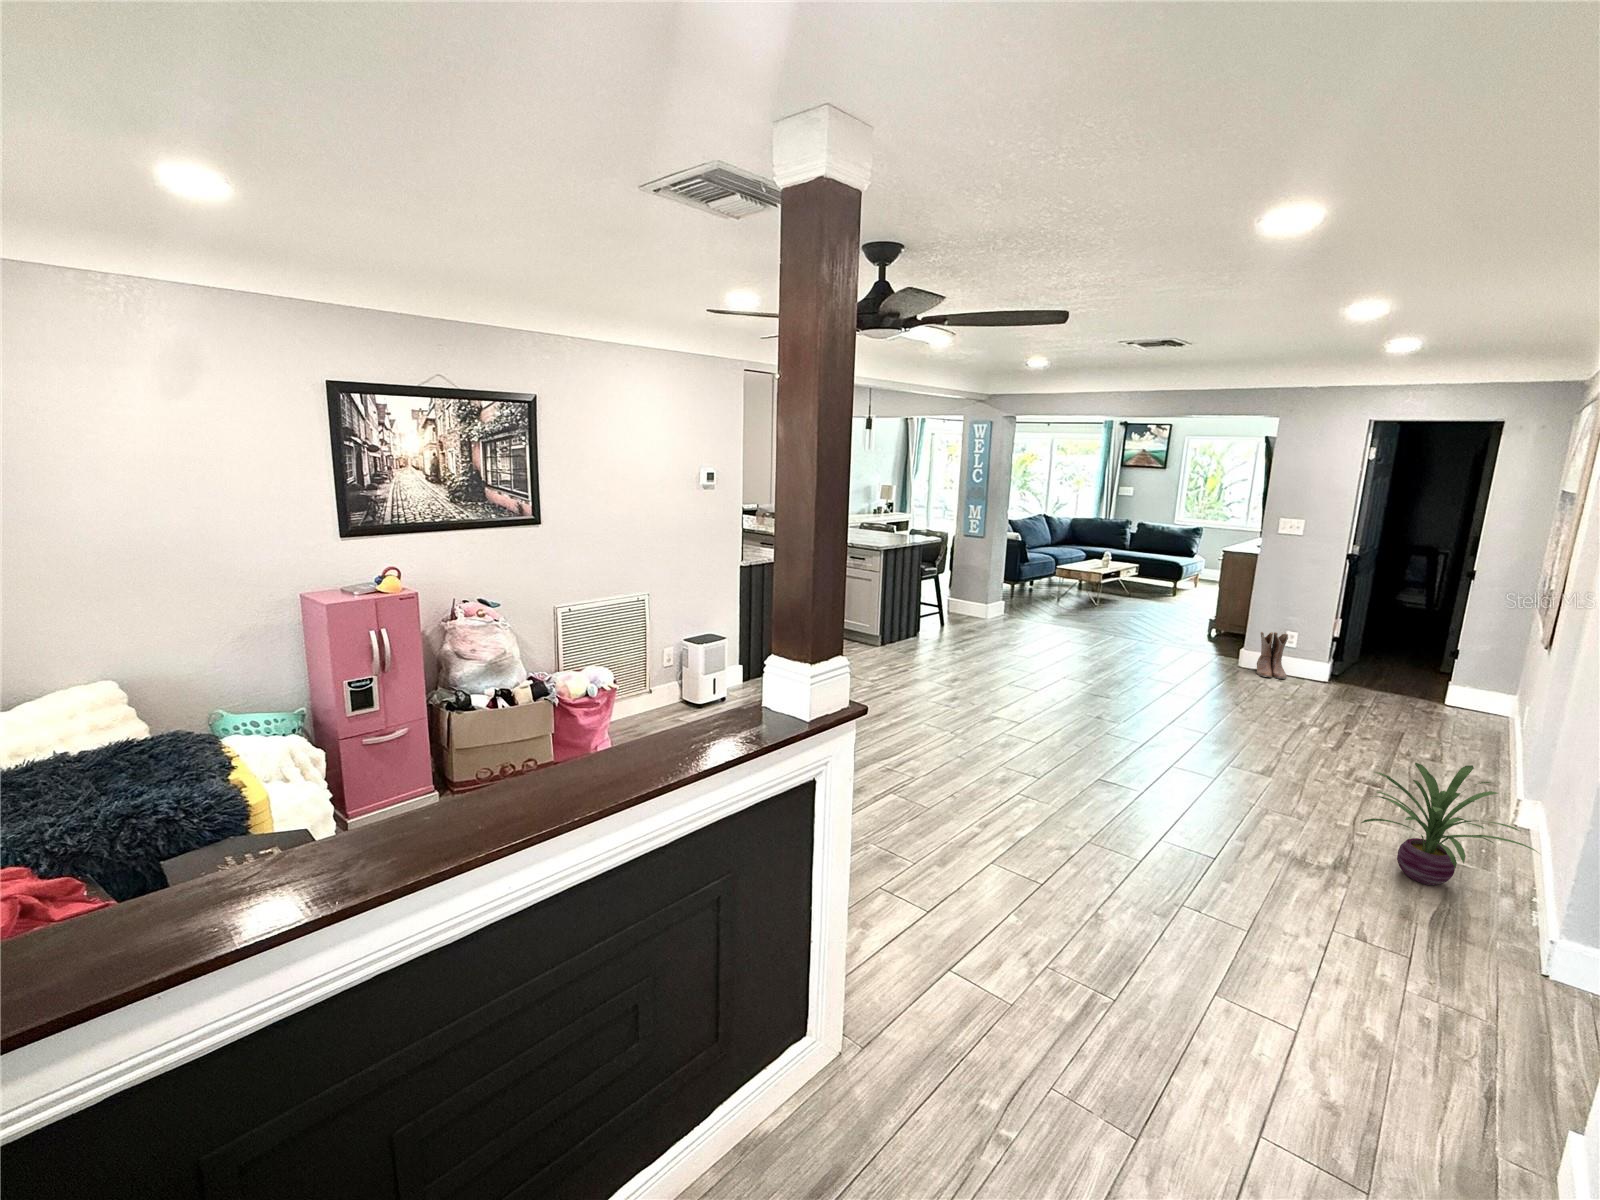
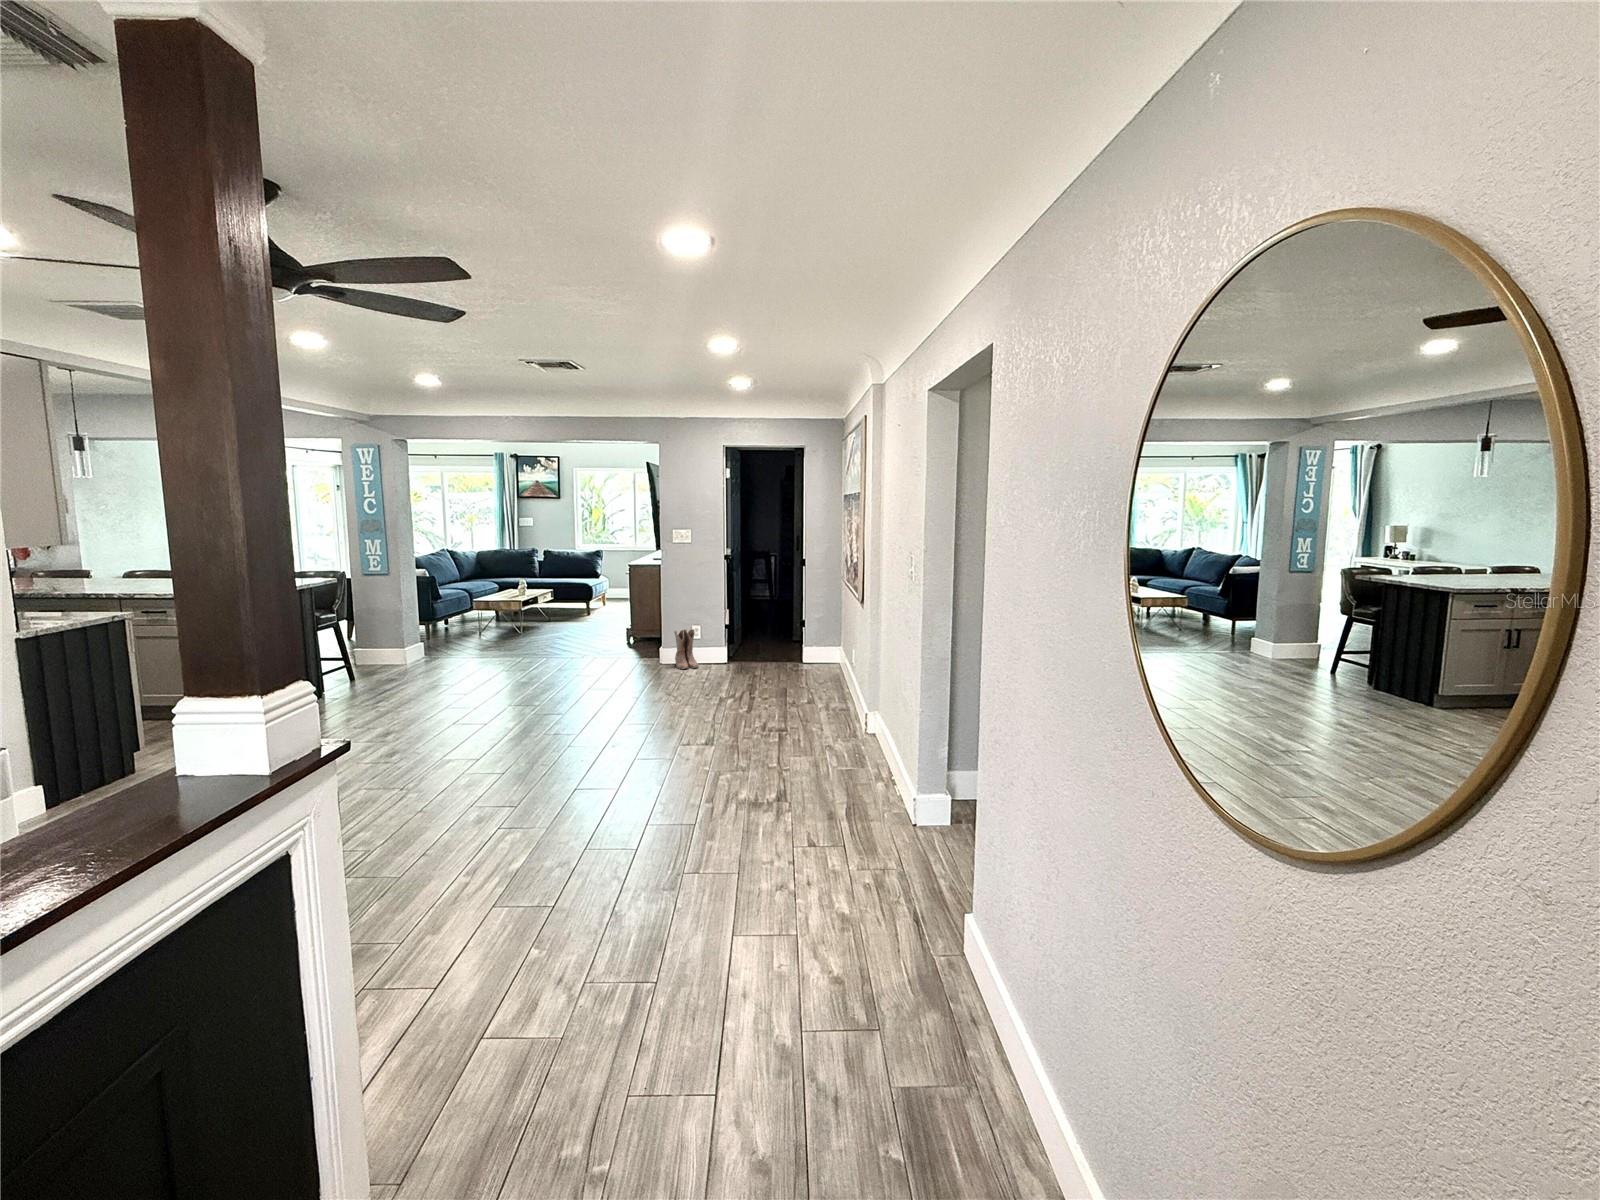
decorative plant: present [1361,763,1537,885] -> none [787,689,889,789]

